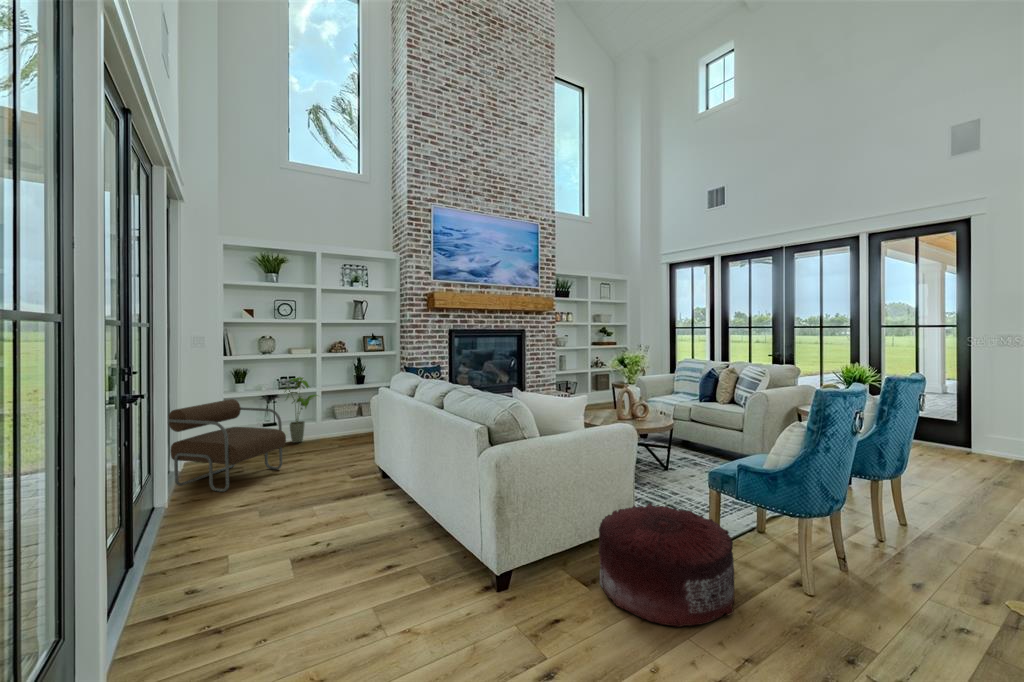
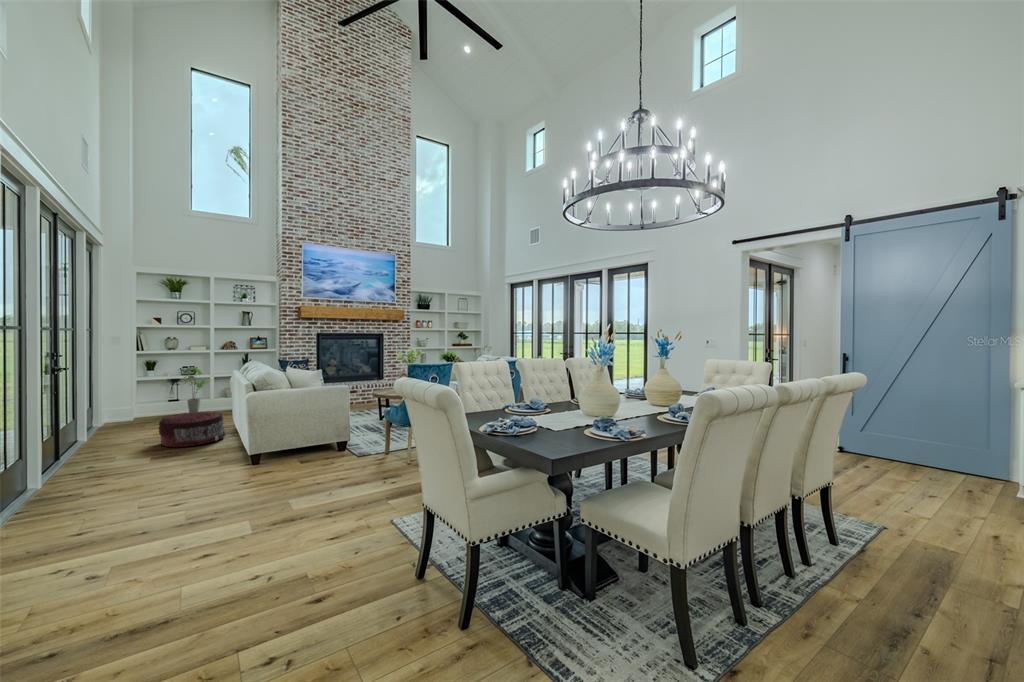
armchair: present [168,399,286,492] -> none [88,380,174,436]
pouf: present [599,503,734,627] -> present [159,411,225,447]

